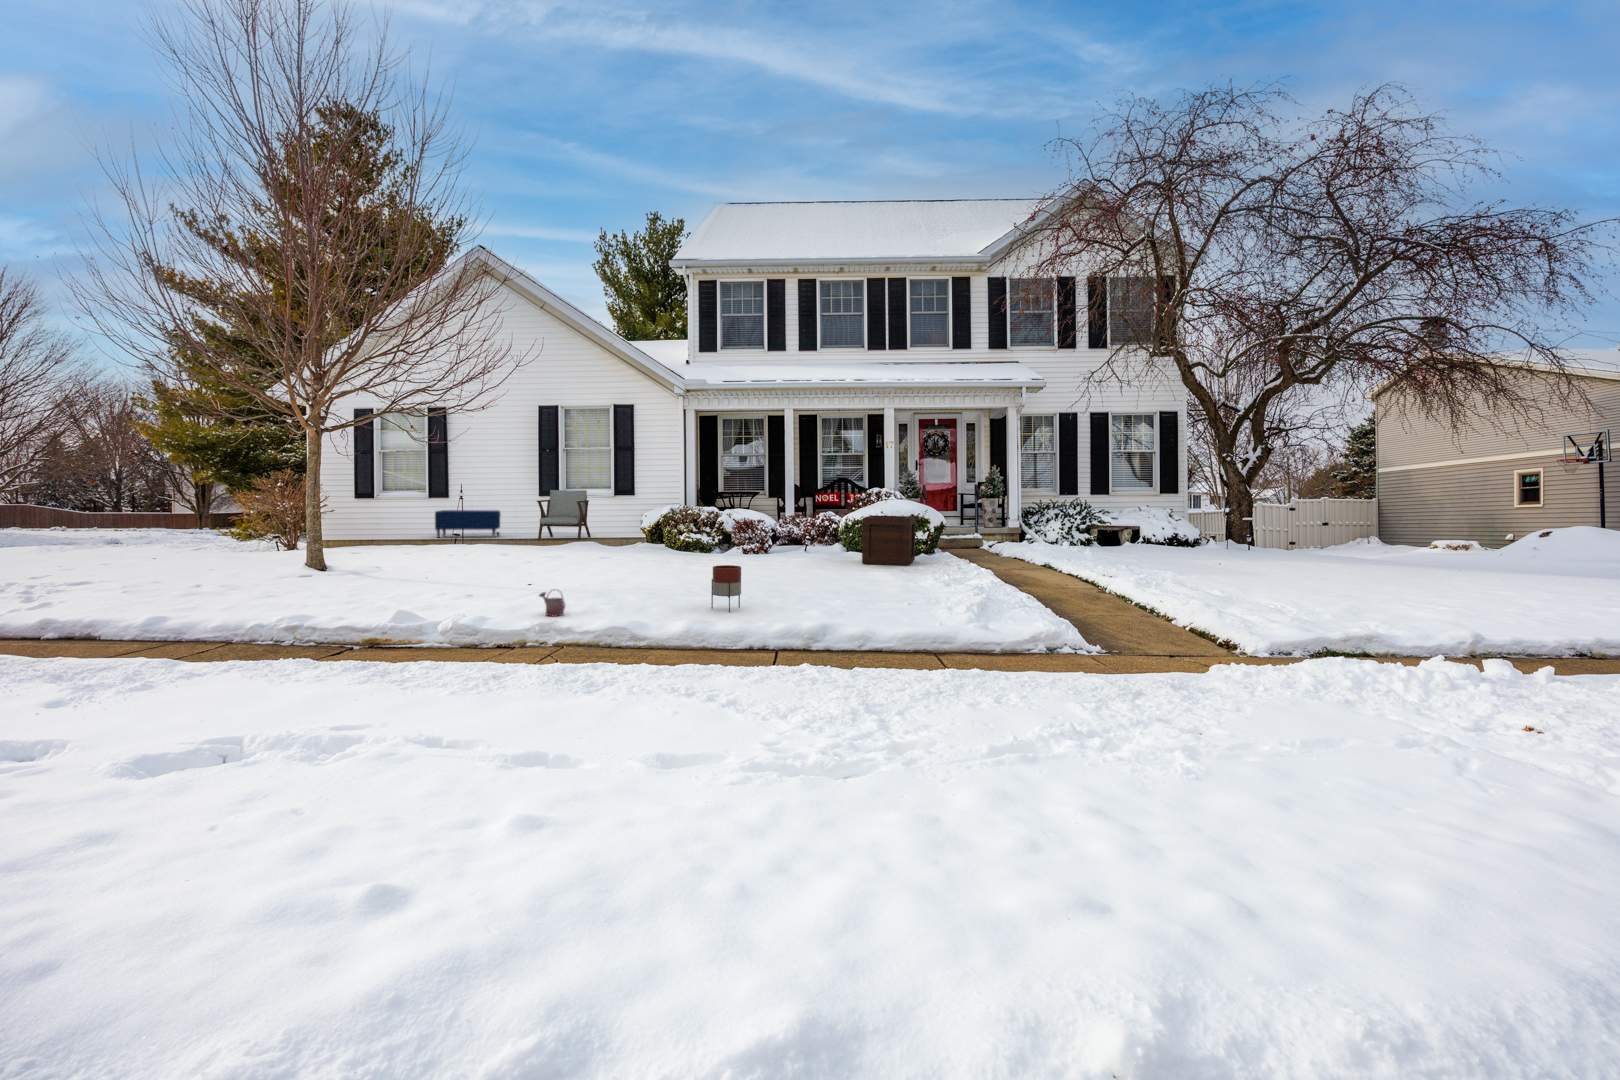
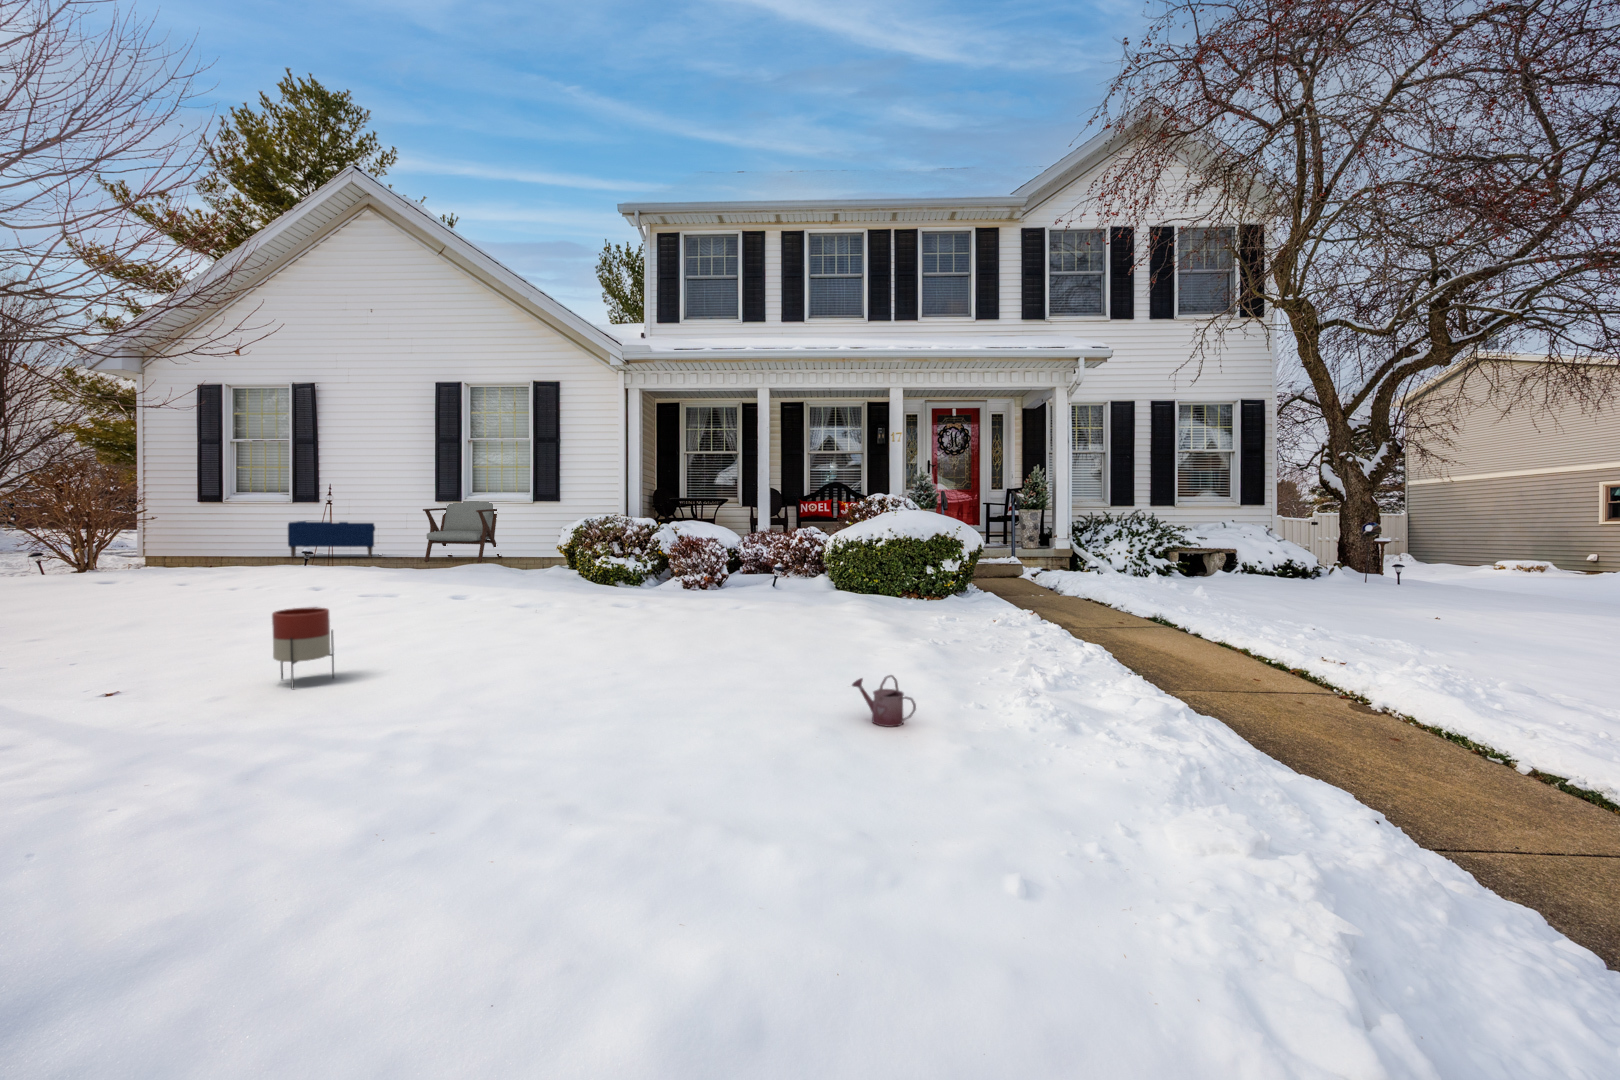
wooden crate: present [862,515,916,566] -> none [860,534,941,614]
planter: present [712,565,741,612] -> present [272,607,334,688]
watering can: present [539,589,565,616] -> present [852,675,916,727]

